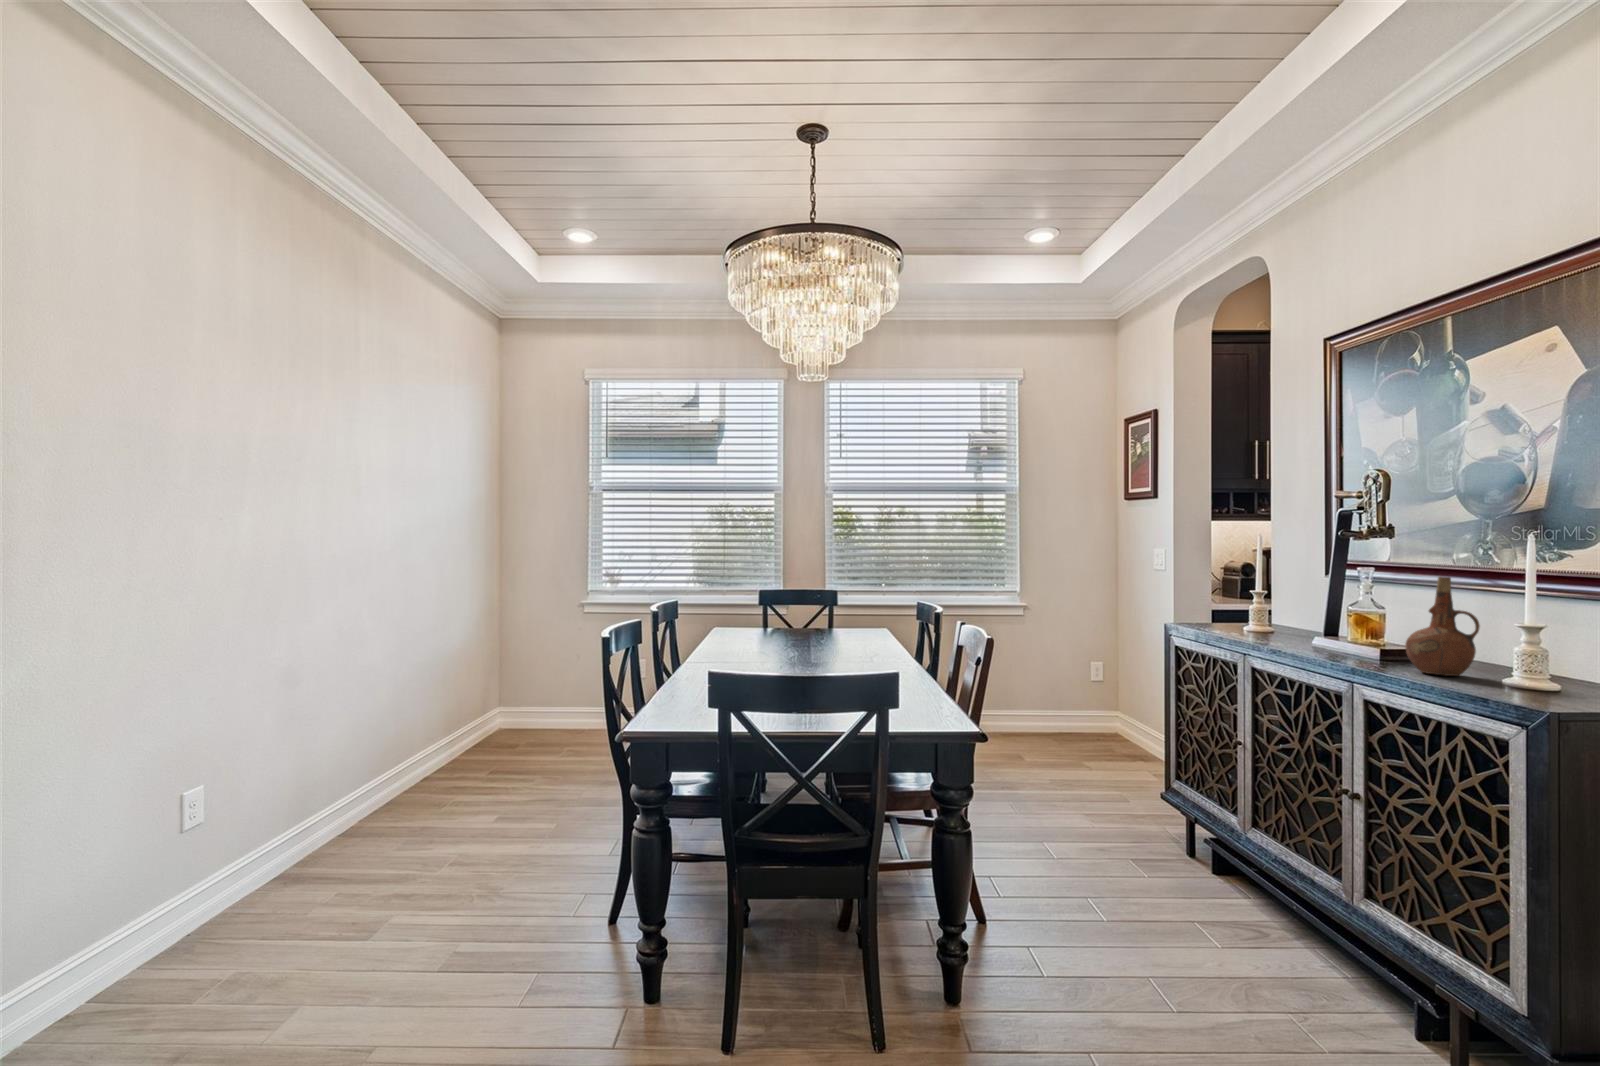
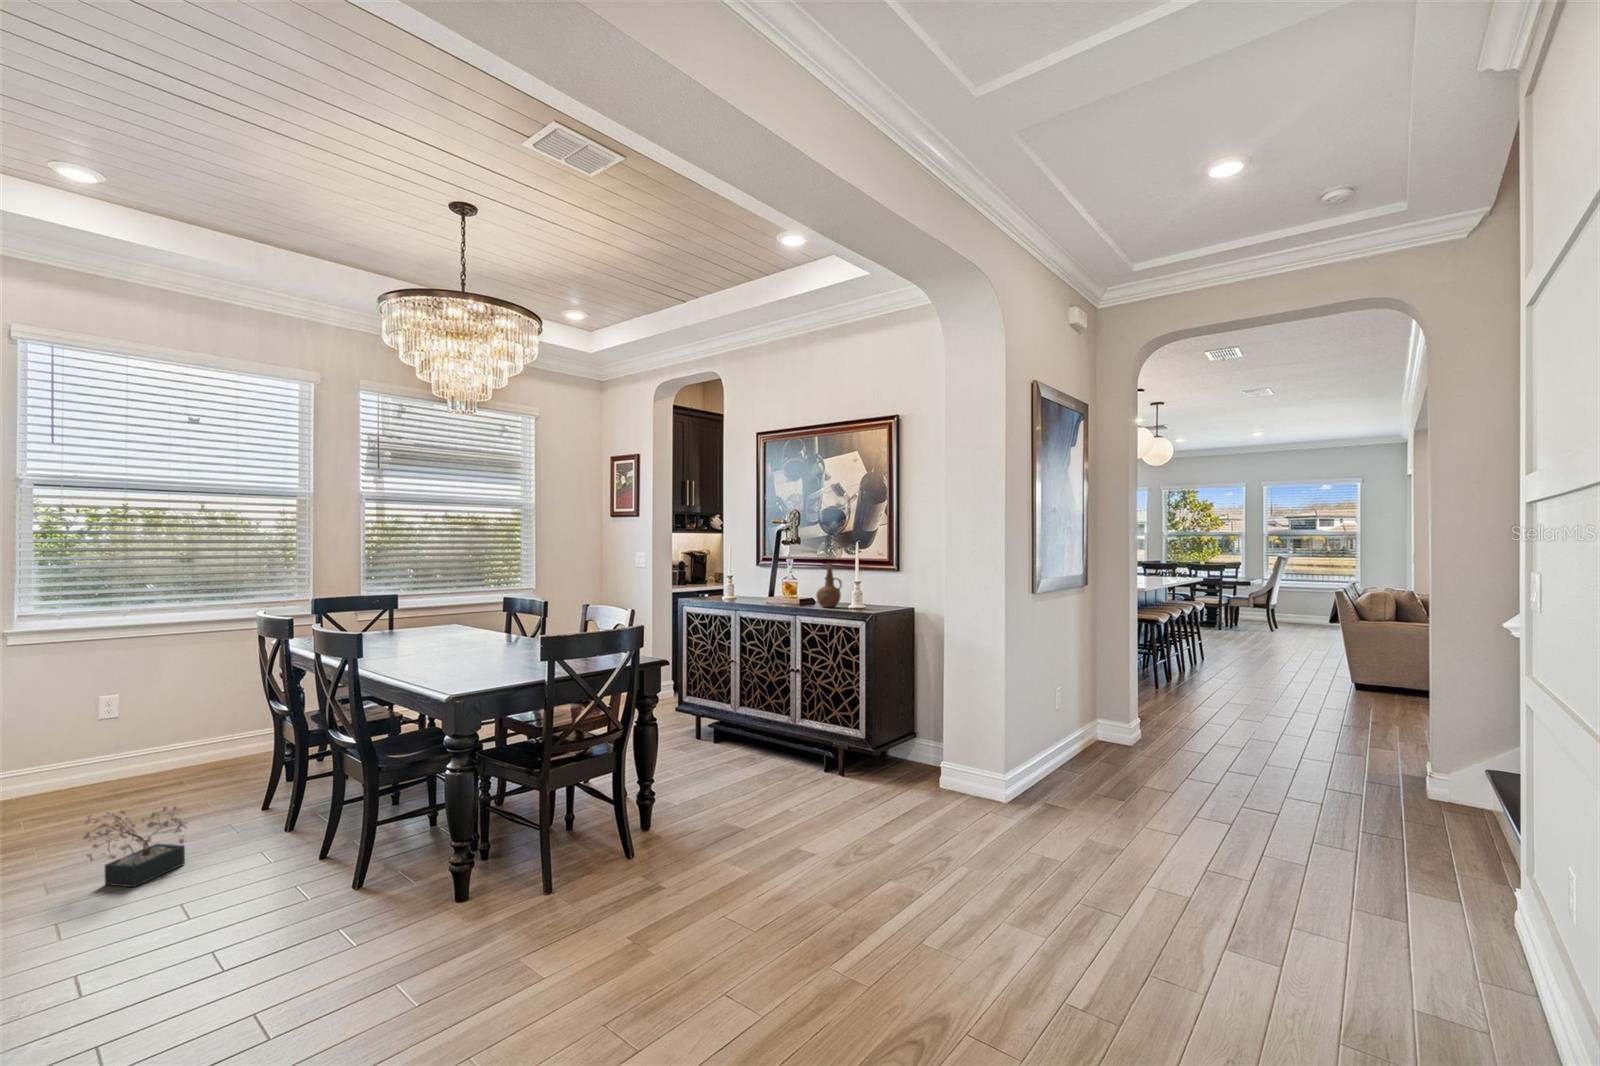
decorative plant: none [430,780,529,864] -> present [83,806,188,887]

